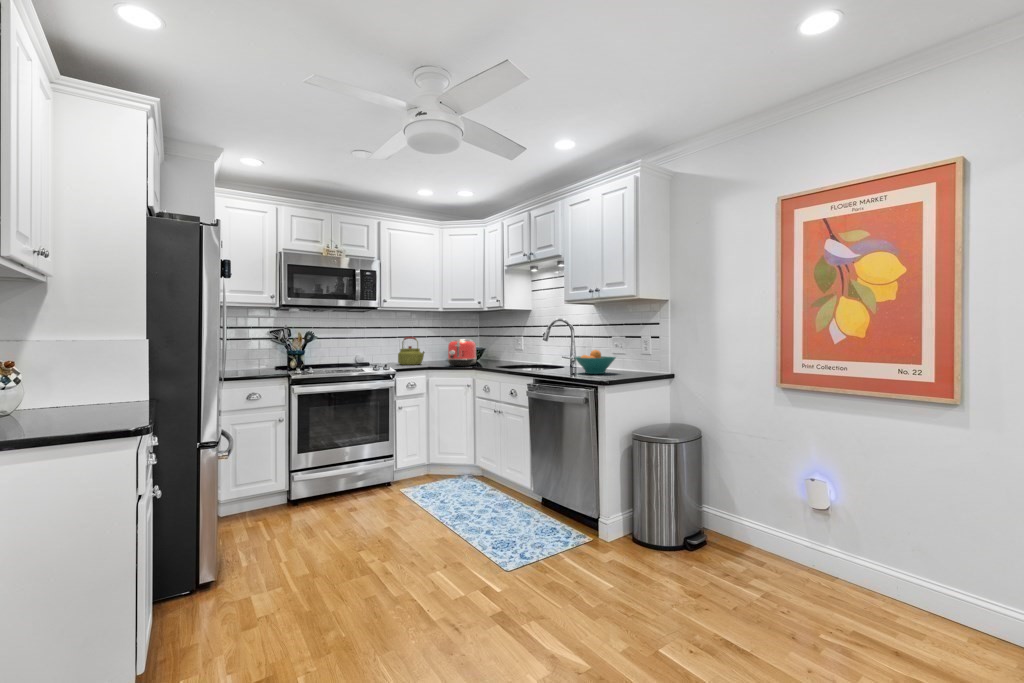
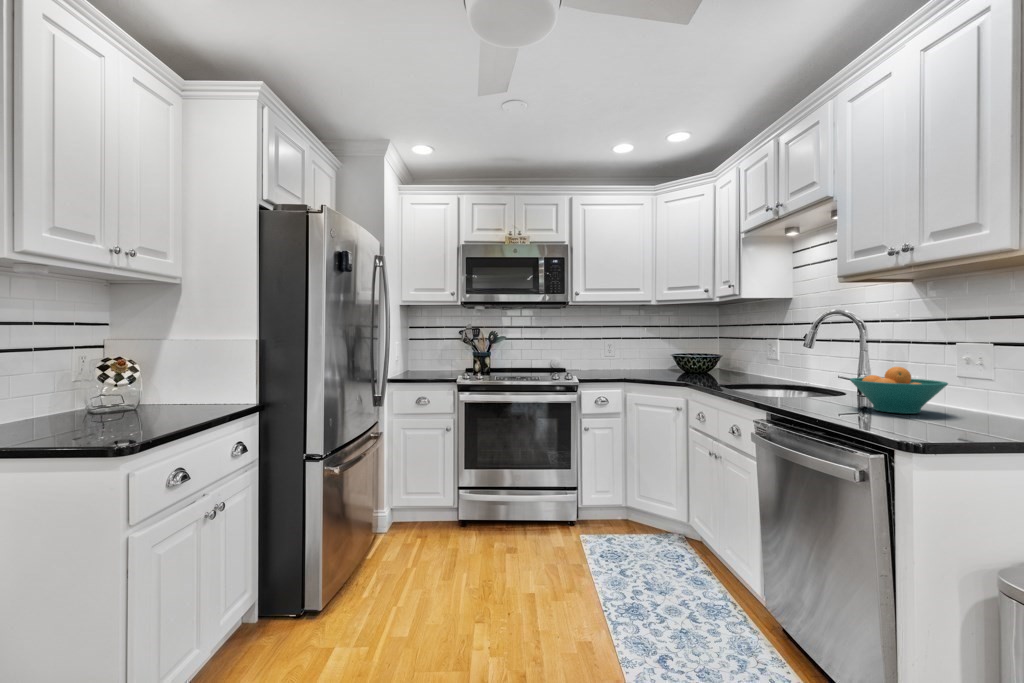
kettle: present [398,337,424,365] -> none [595,338,627,374]
toaster: present [448,339,476,366] -> none [653,342,698,380]

